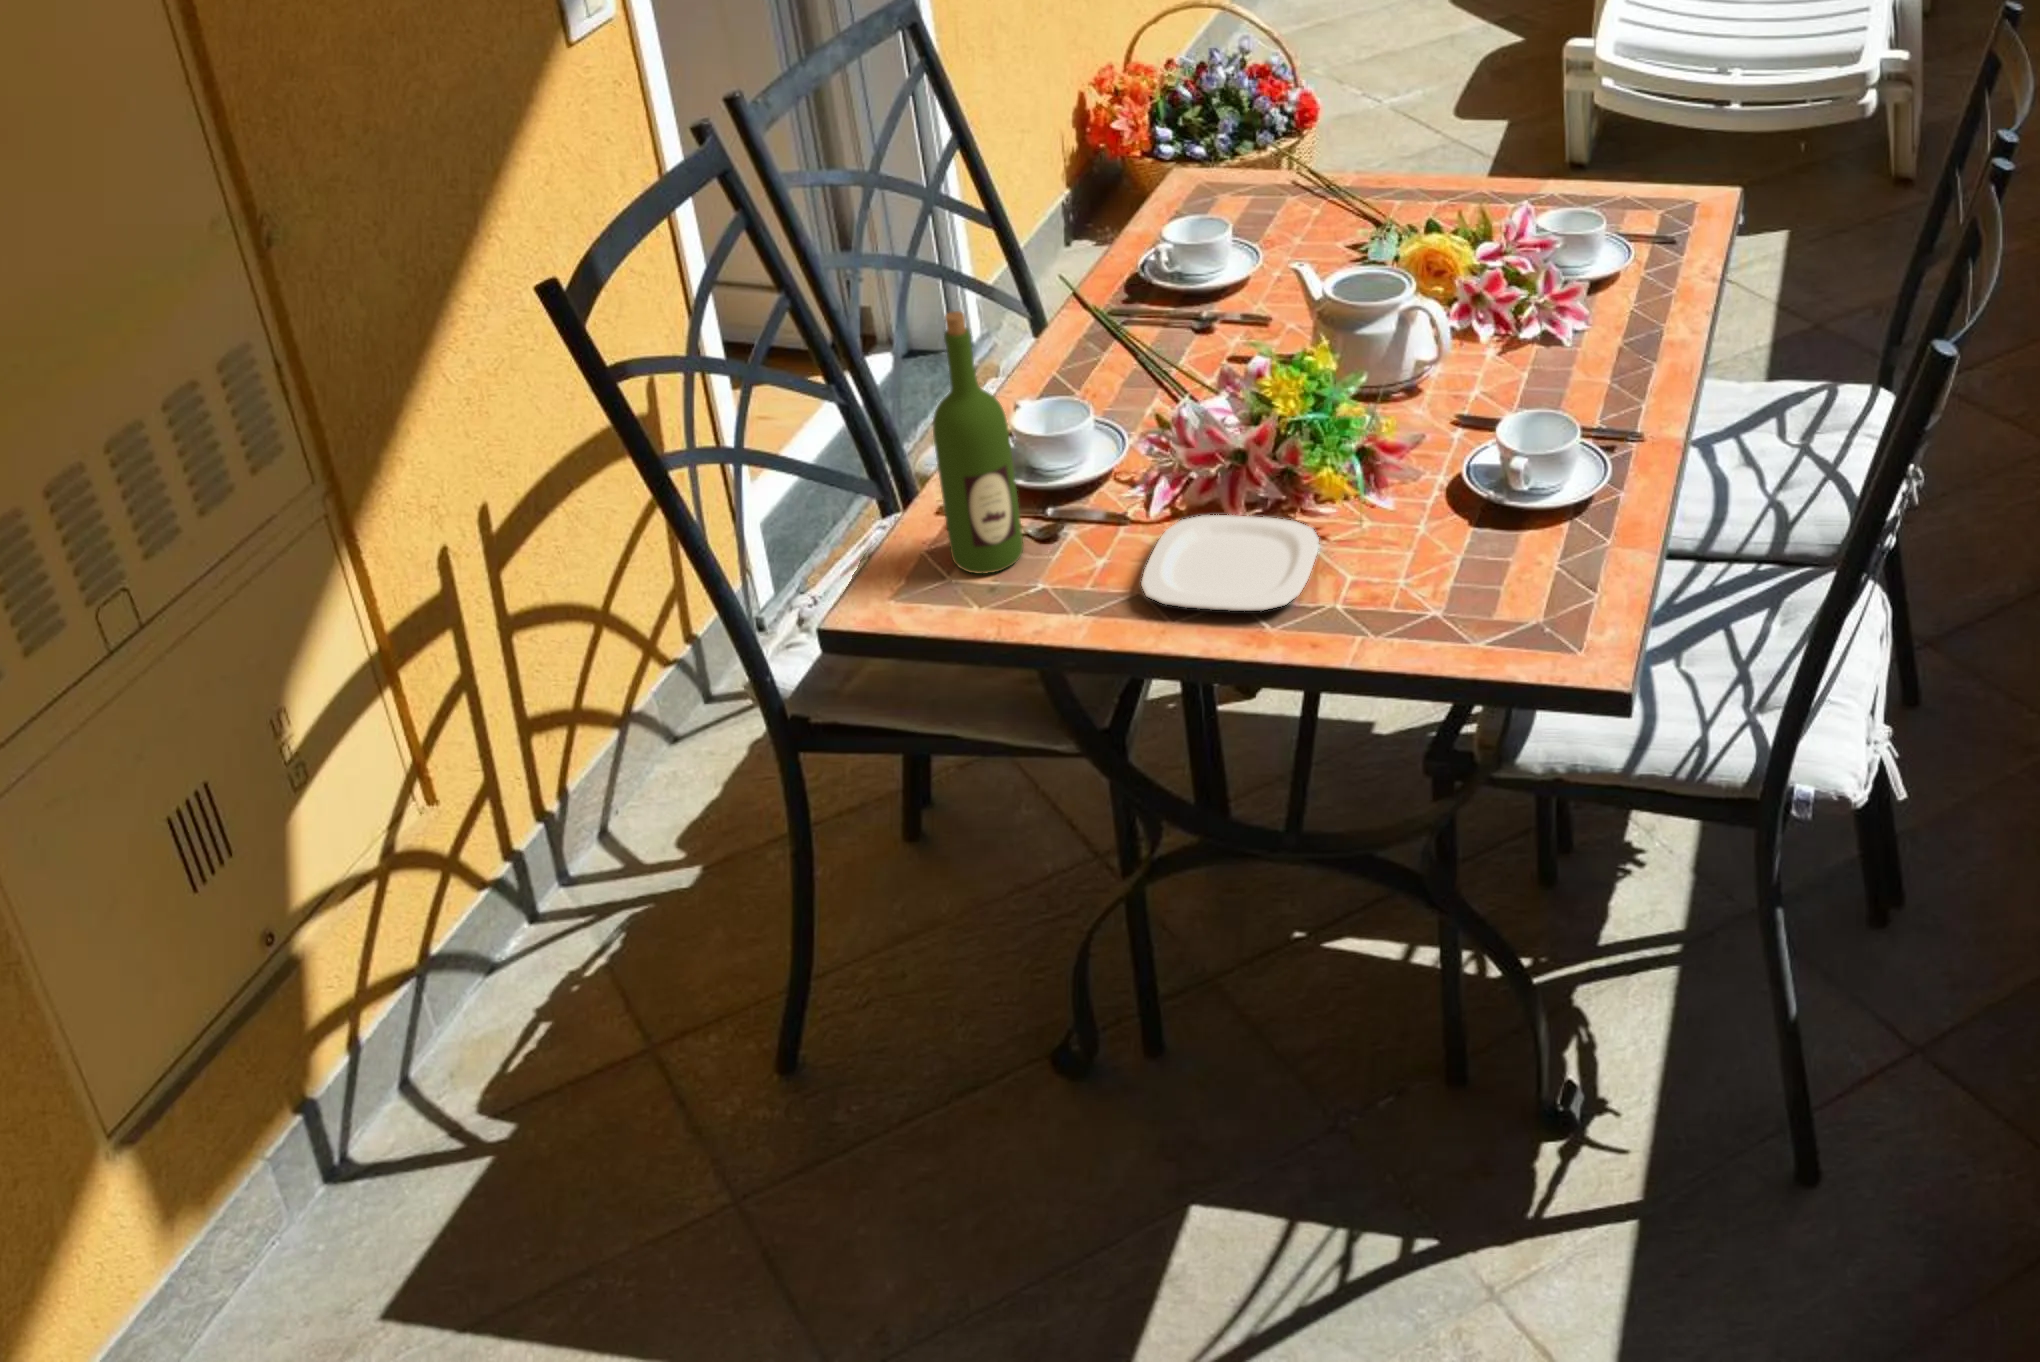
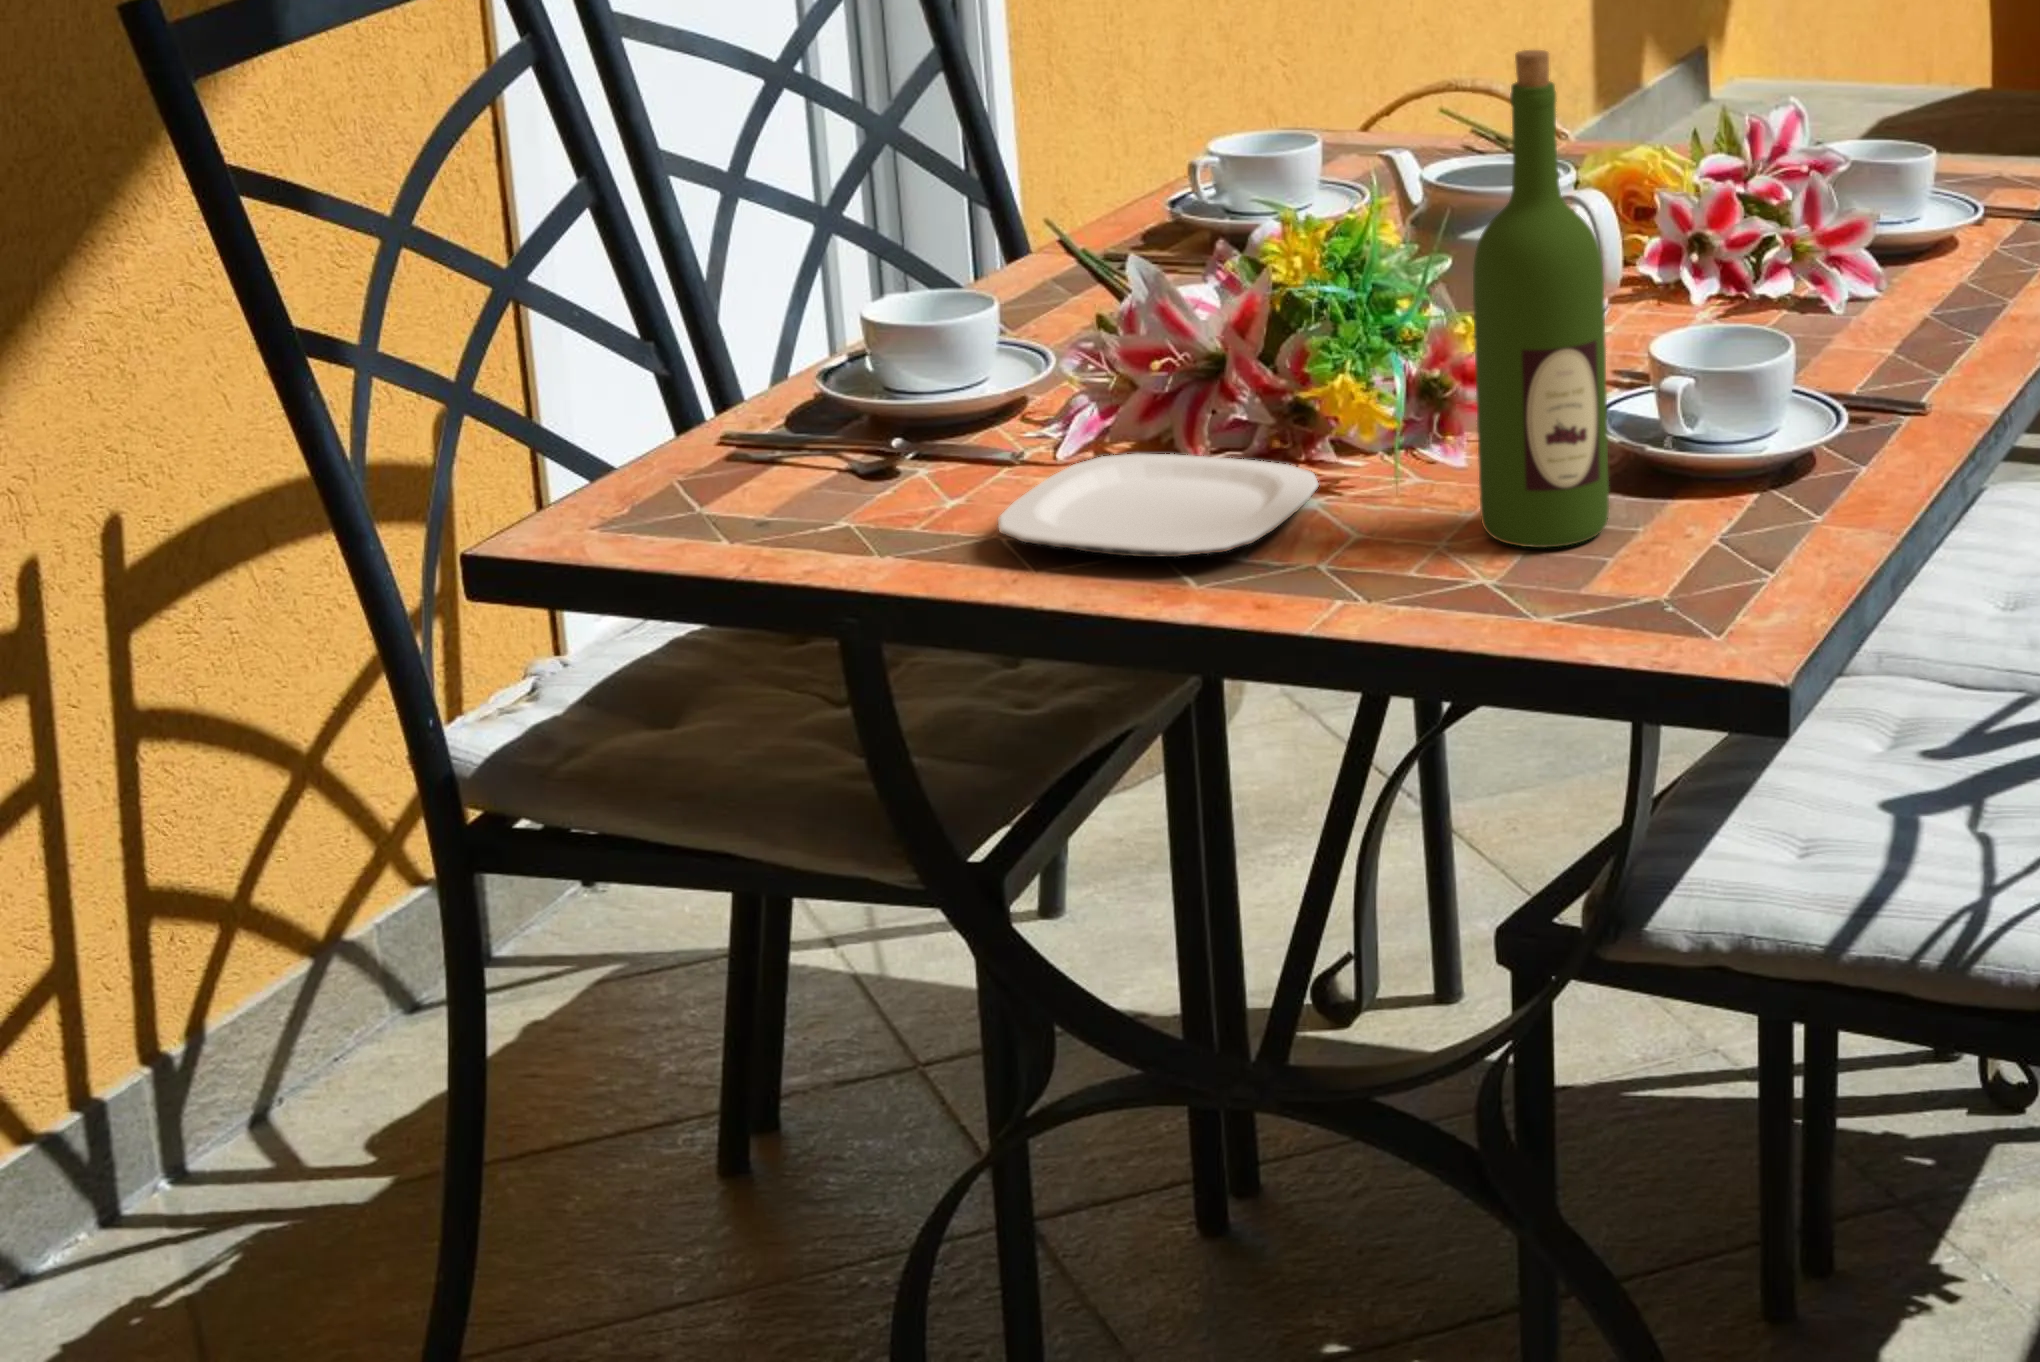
wine bottle: present [933,311,1023,574] -> present [1473,50,1609,547]

